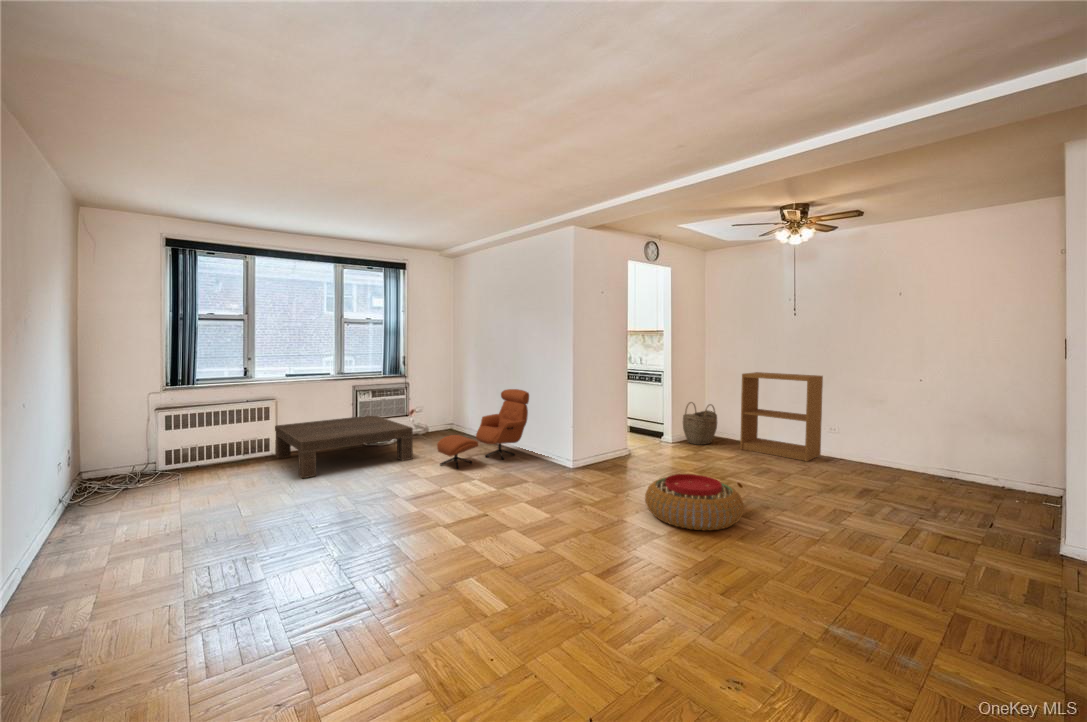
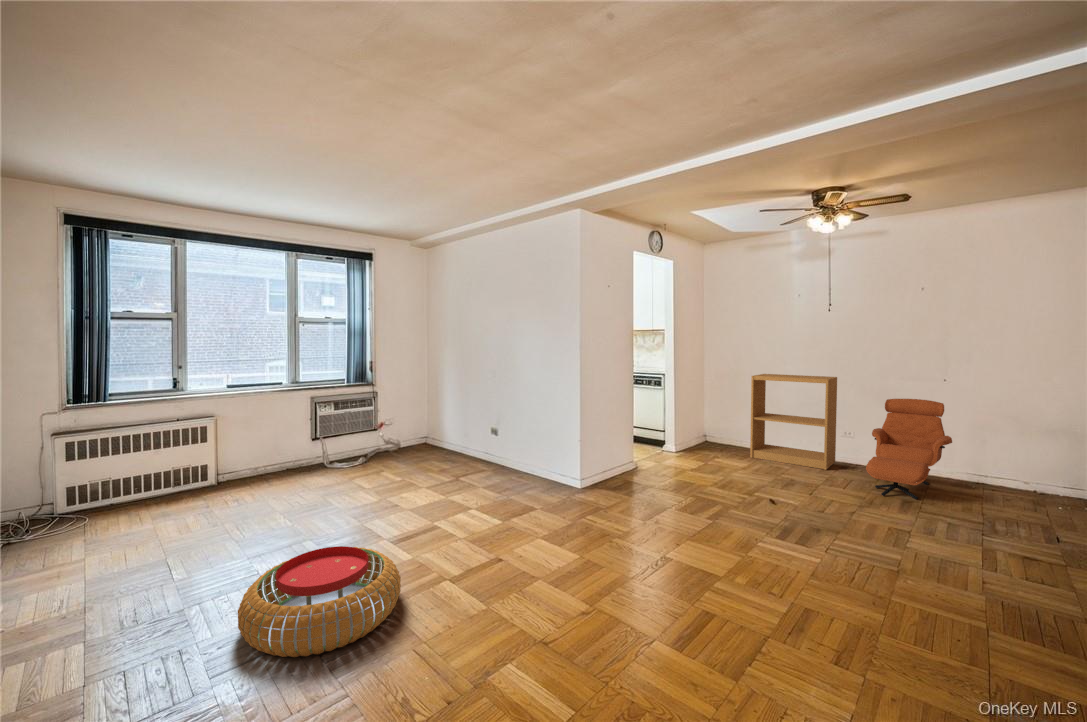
armchair: present [437,389,529,468] -> present [866,399,952,499]
woven basket: present [683,402,717,445] -> none [687,407,723,454]
coffee table: present [275,416,413,478] -> none [214,431,389,517]
pouf: present [645,474,744,530] -> present [238,546,401,657]

